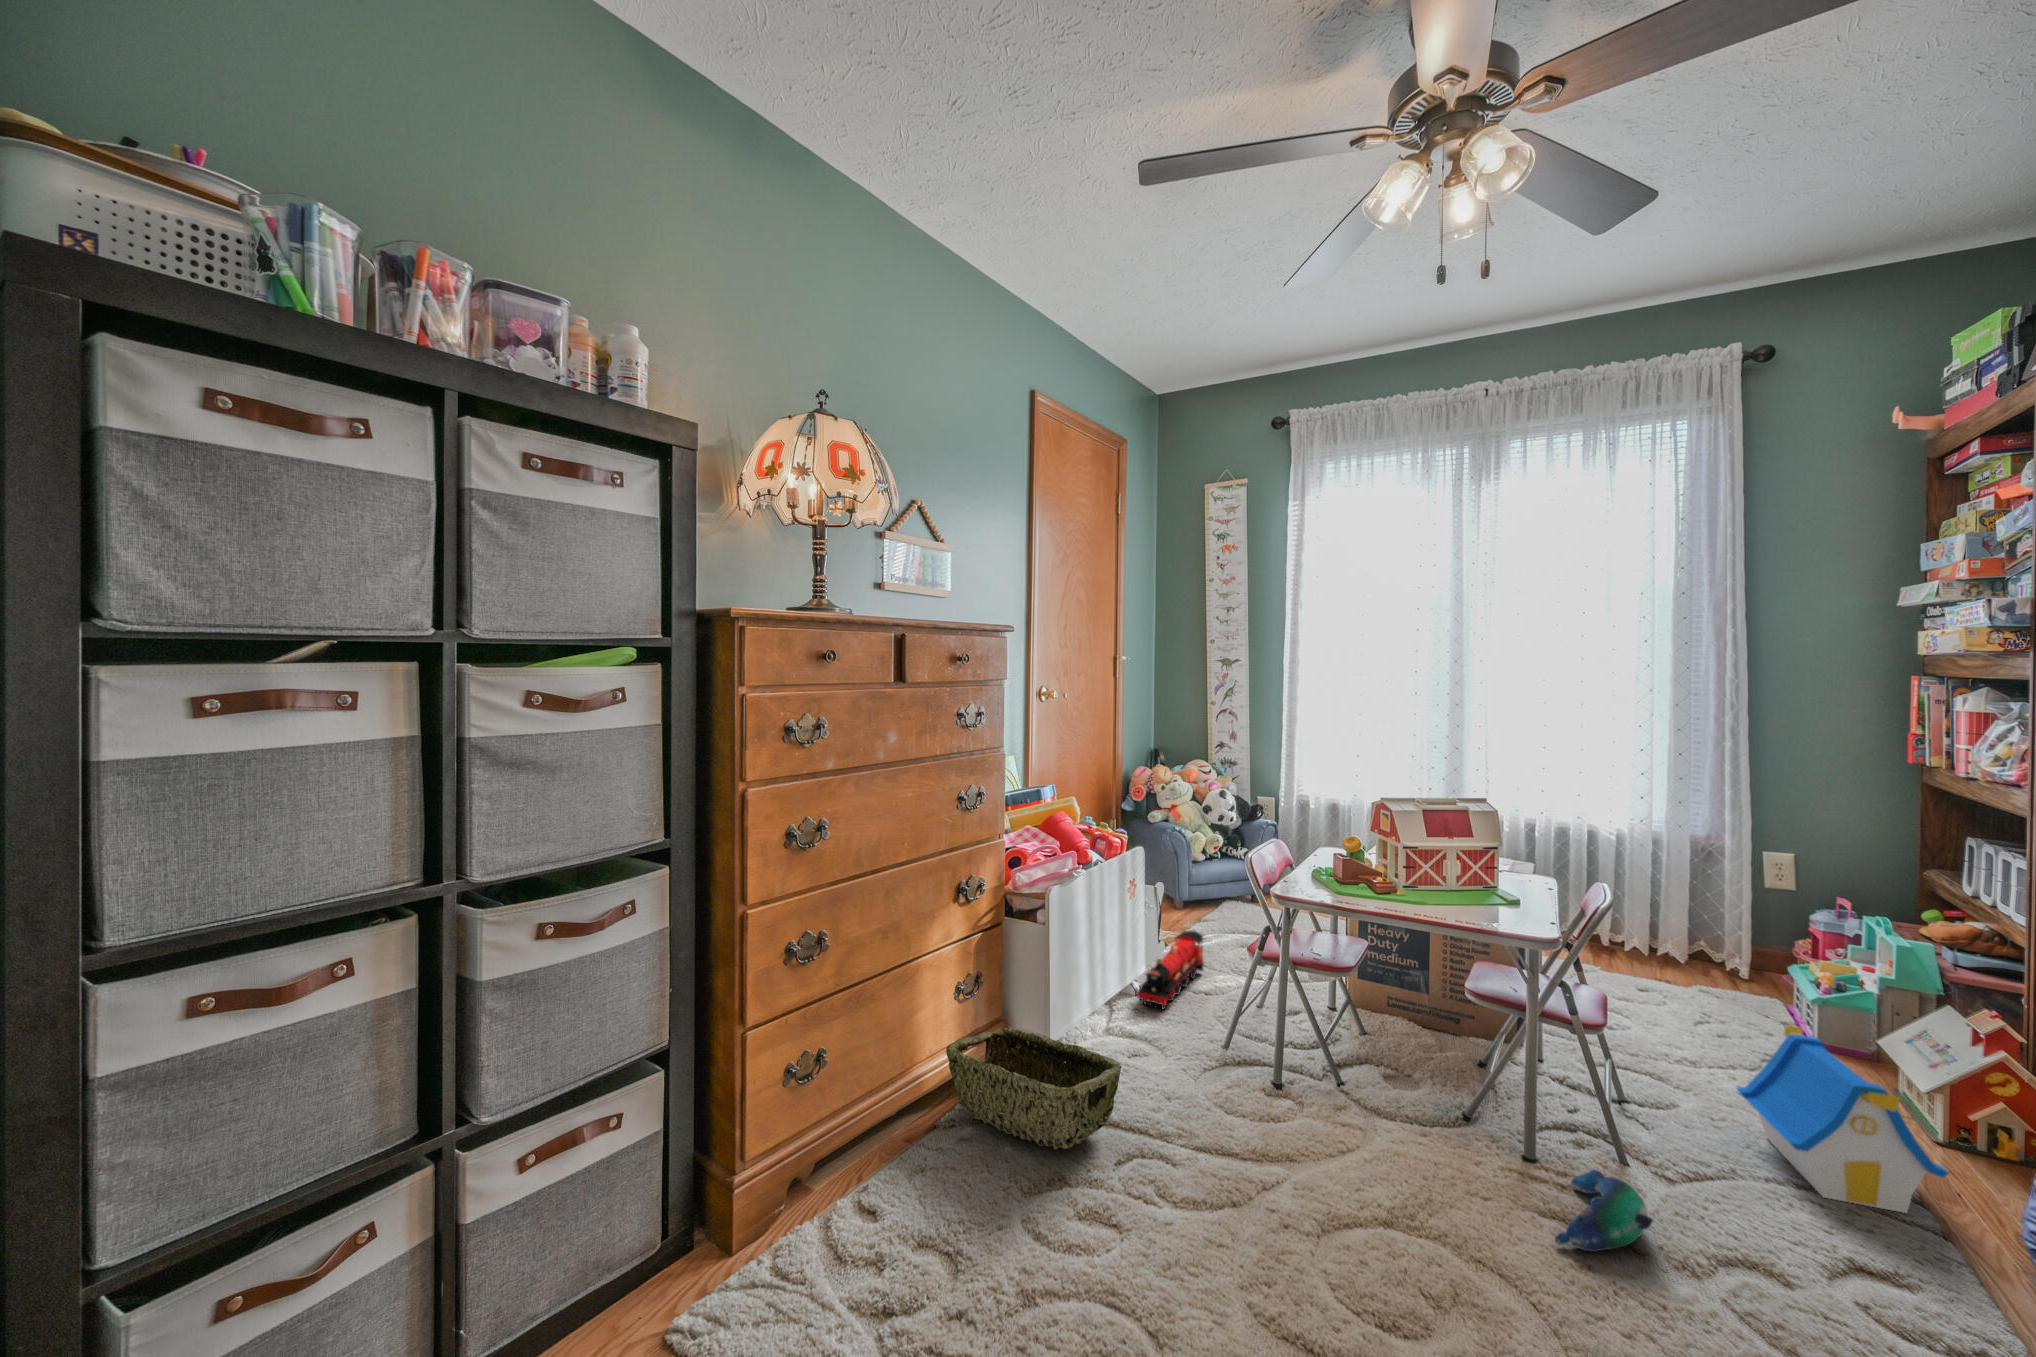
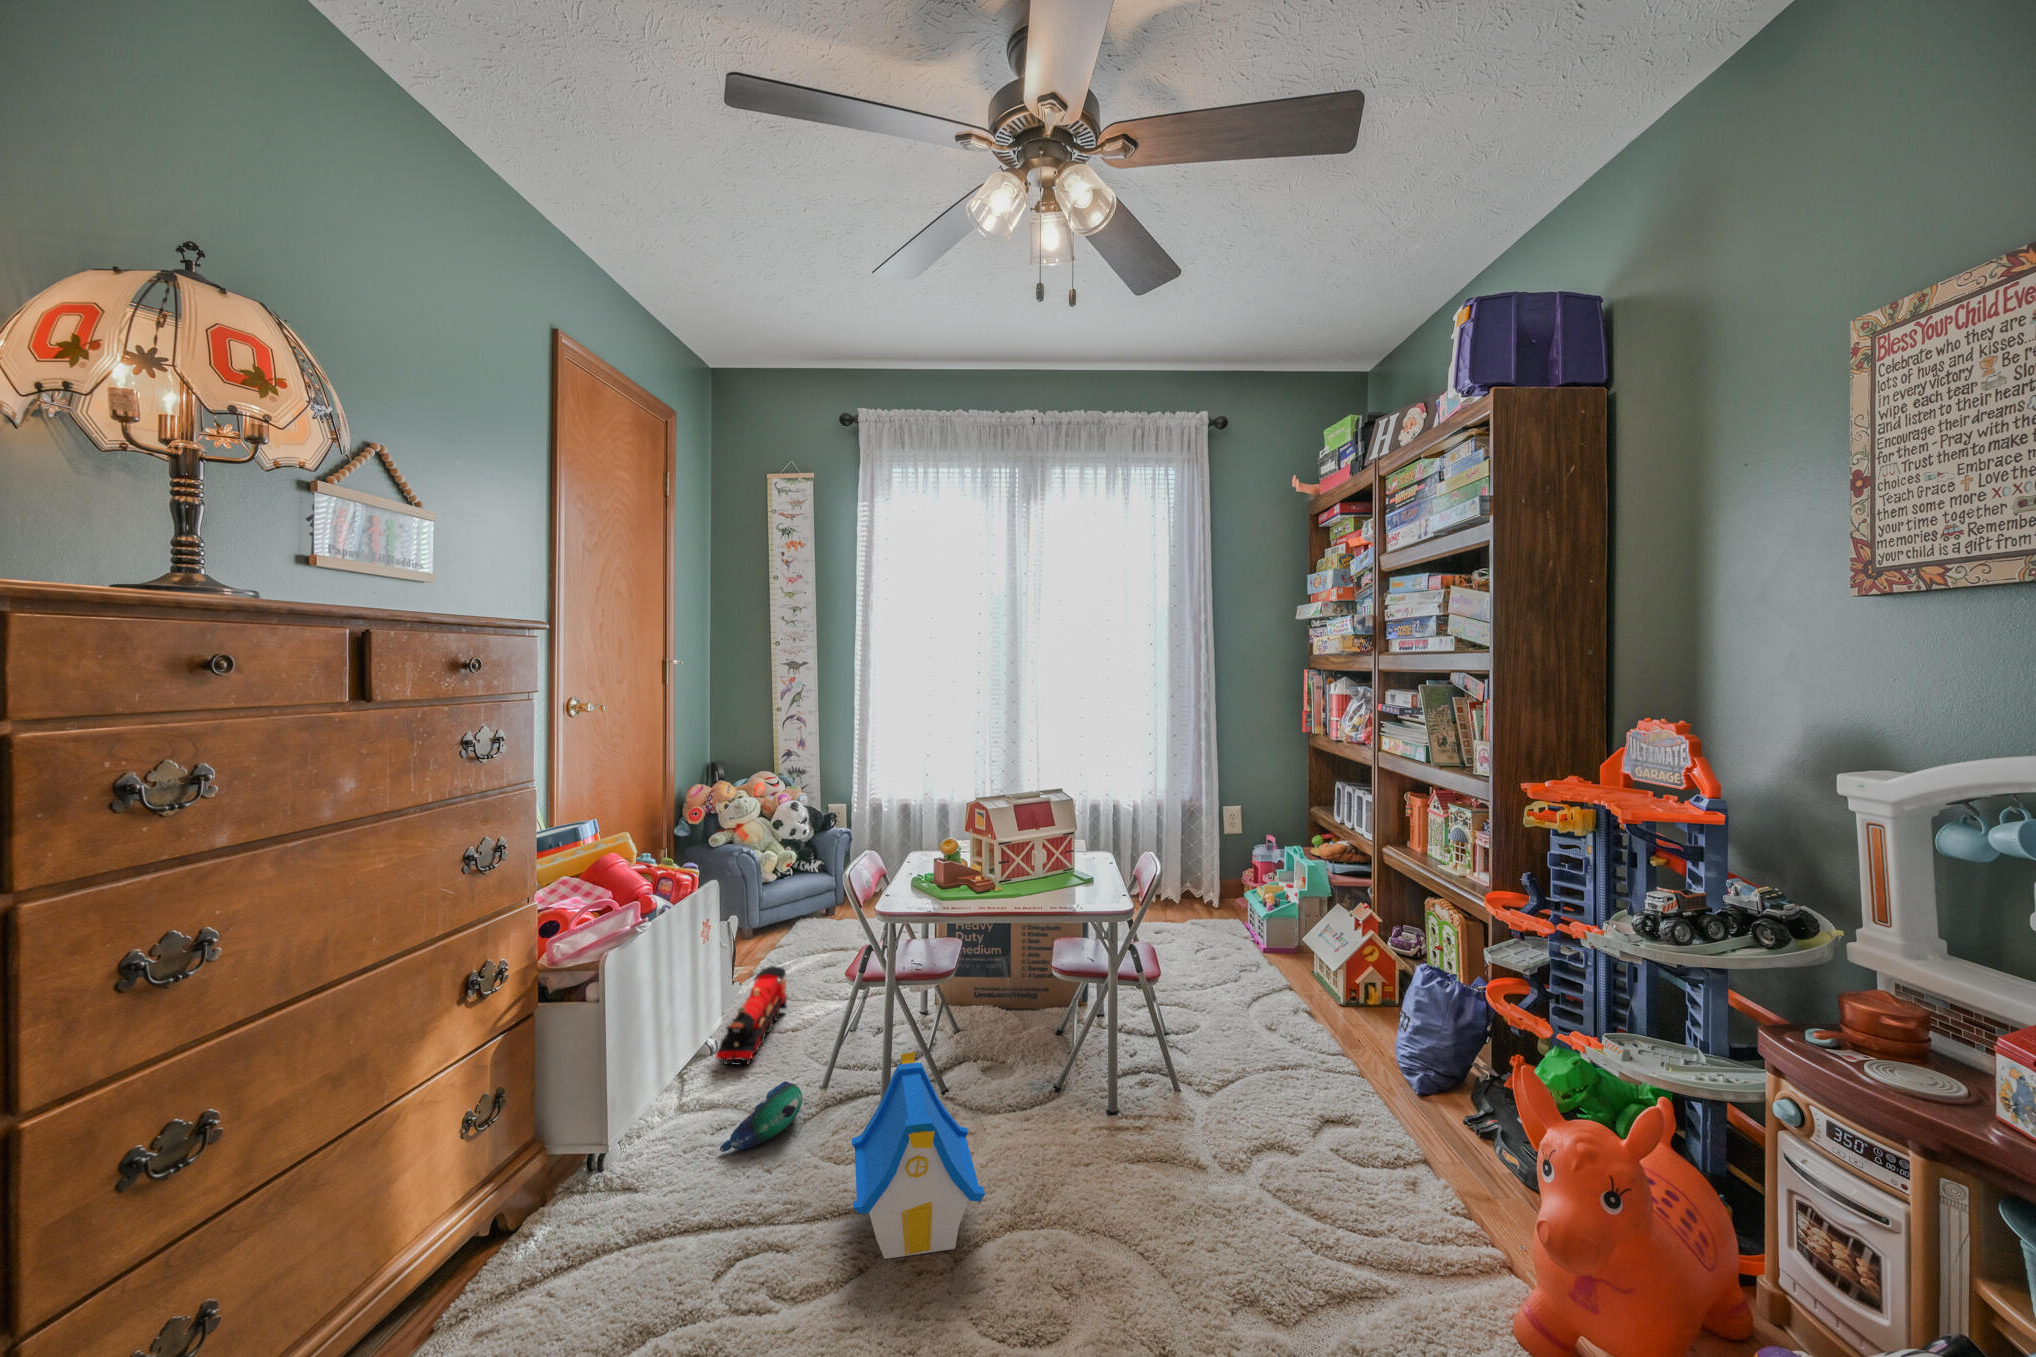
toy house: present [1737,1026,1948,1213] -> present [852,1052,985,1259]
woven basket: present [946,1028,1122,1149] -> none [466,1142,721,1288]
plush toy: present [1555,1170,1653,1252] -> present [720,1081,802,1152]

